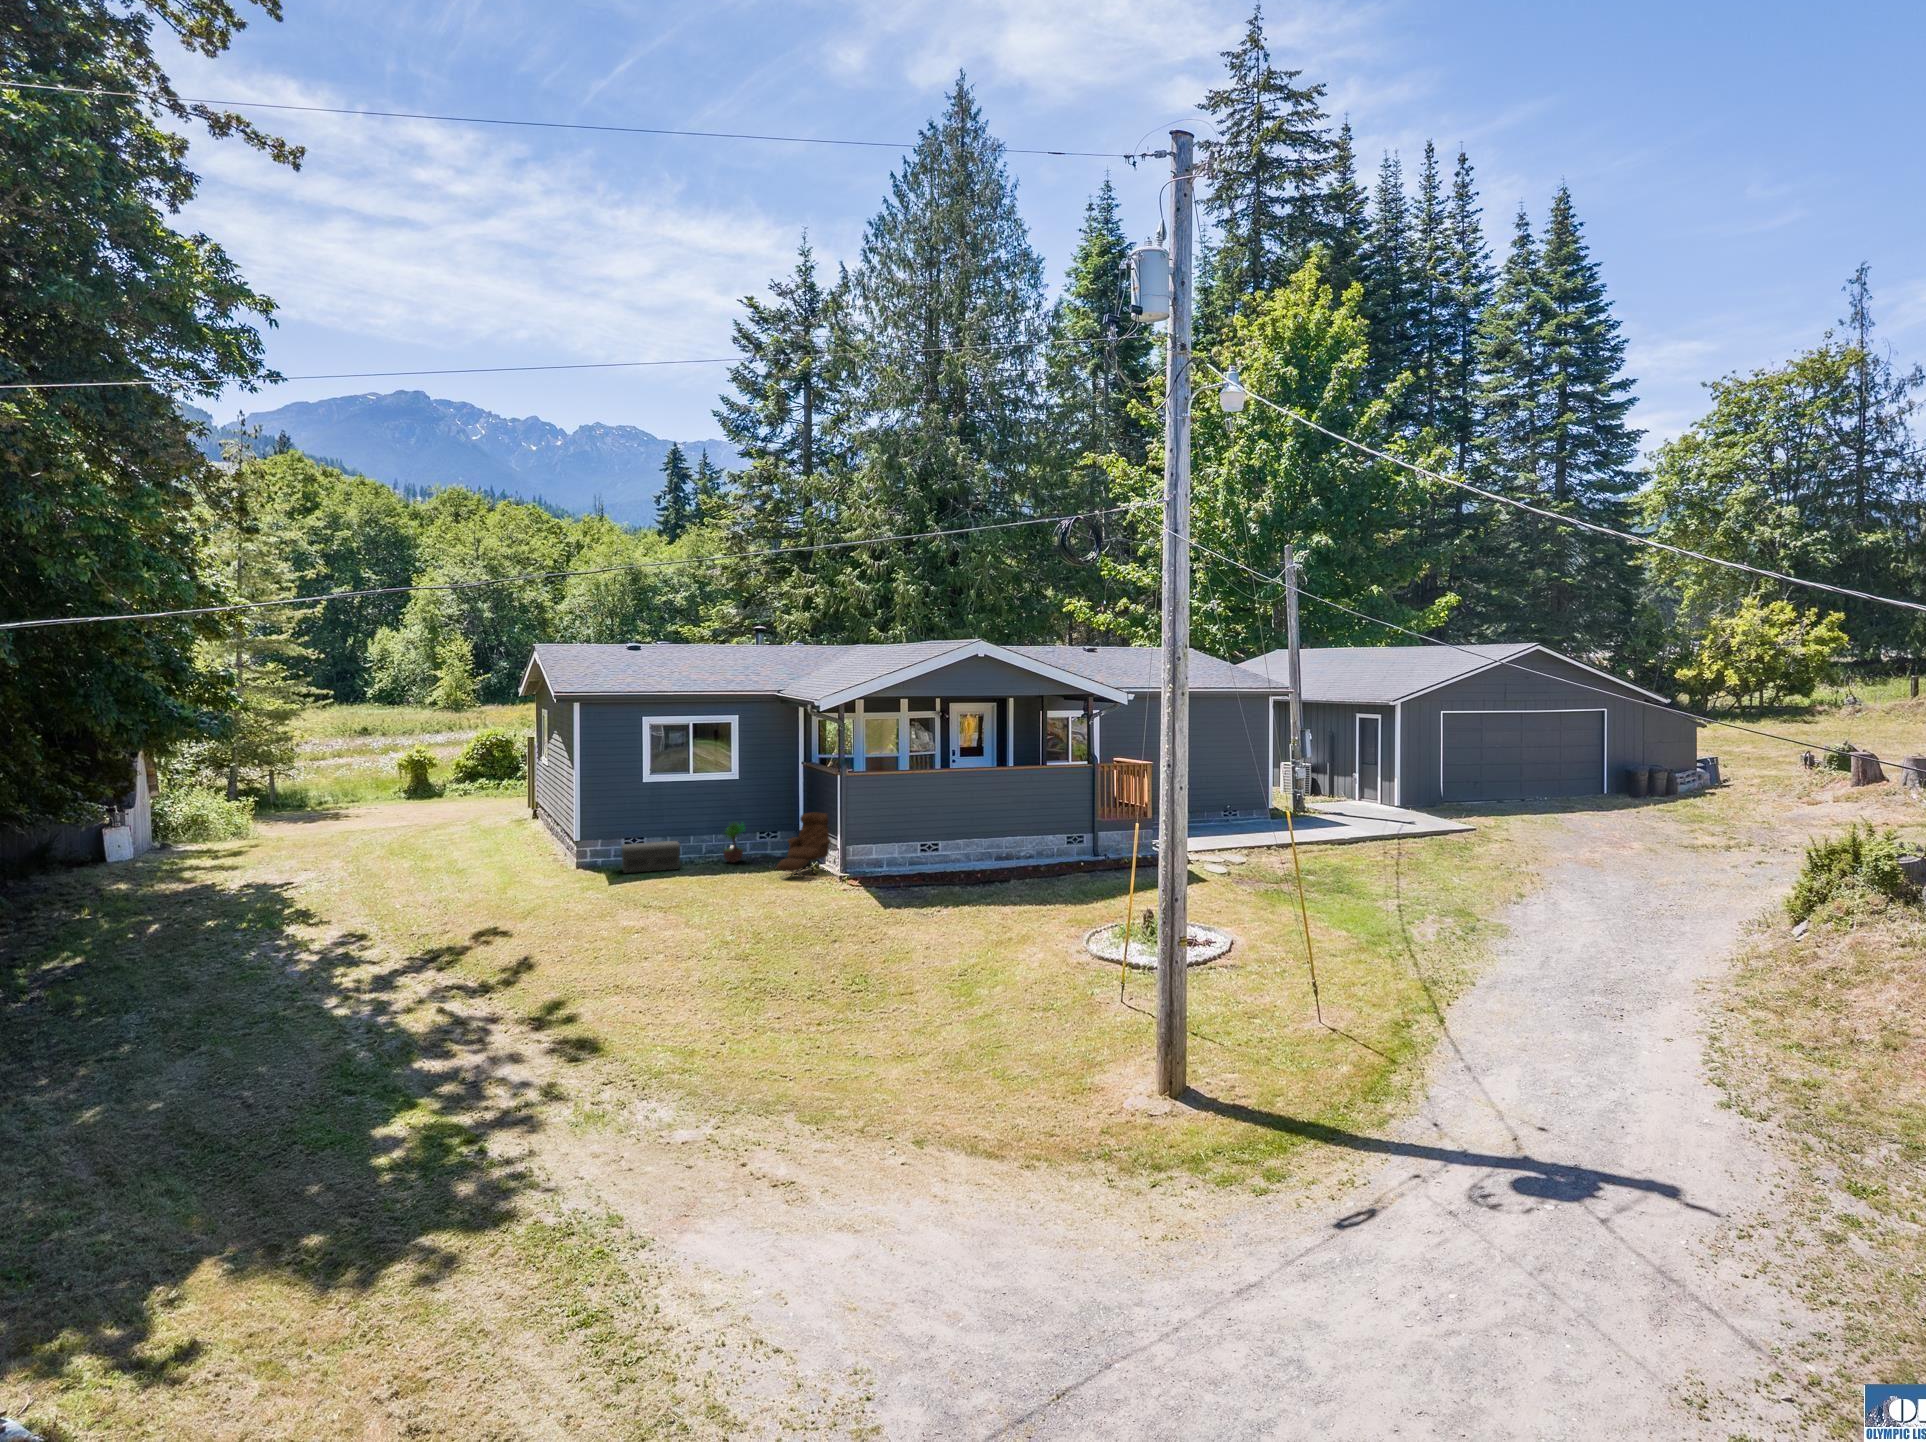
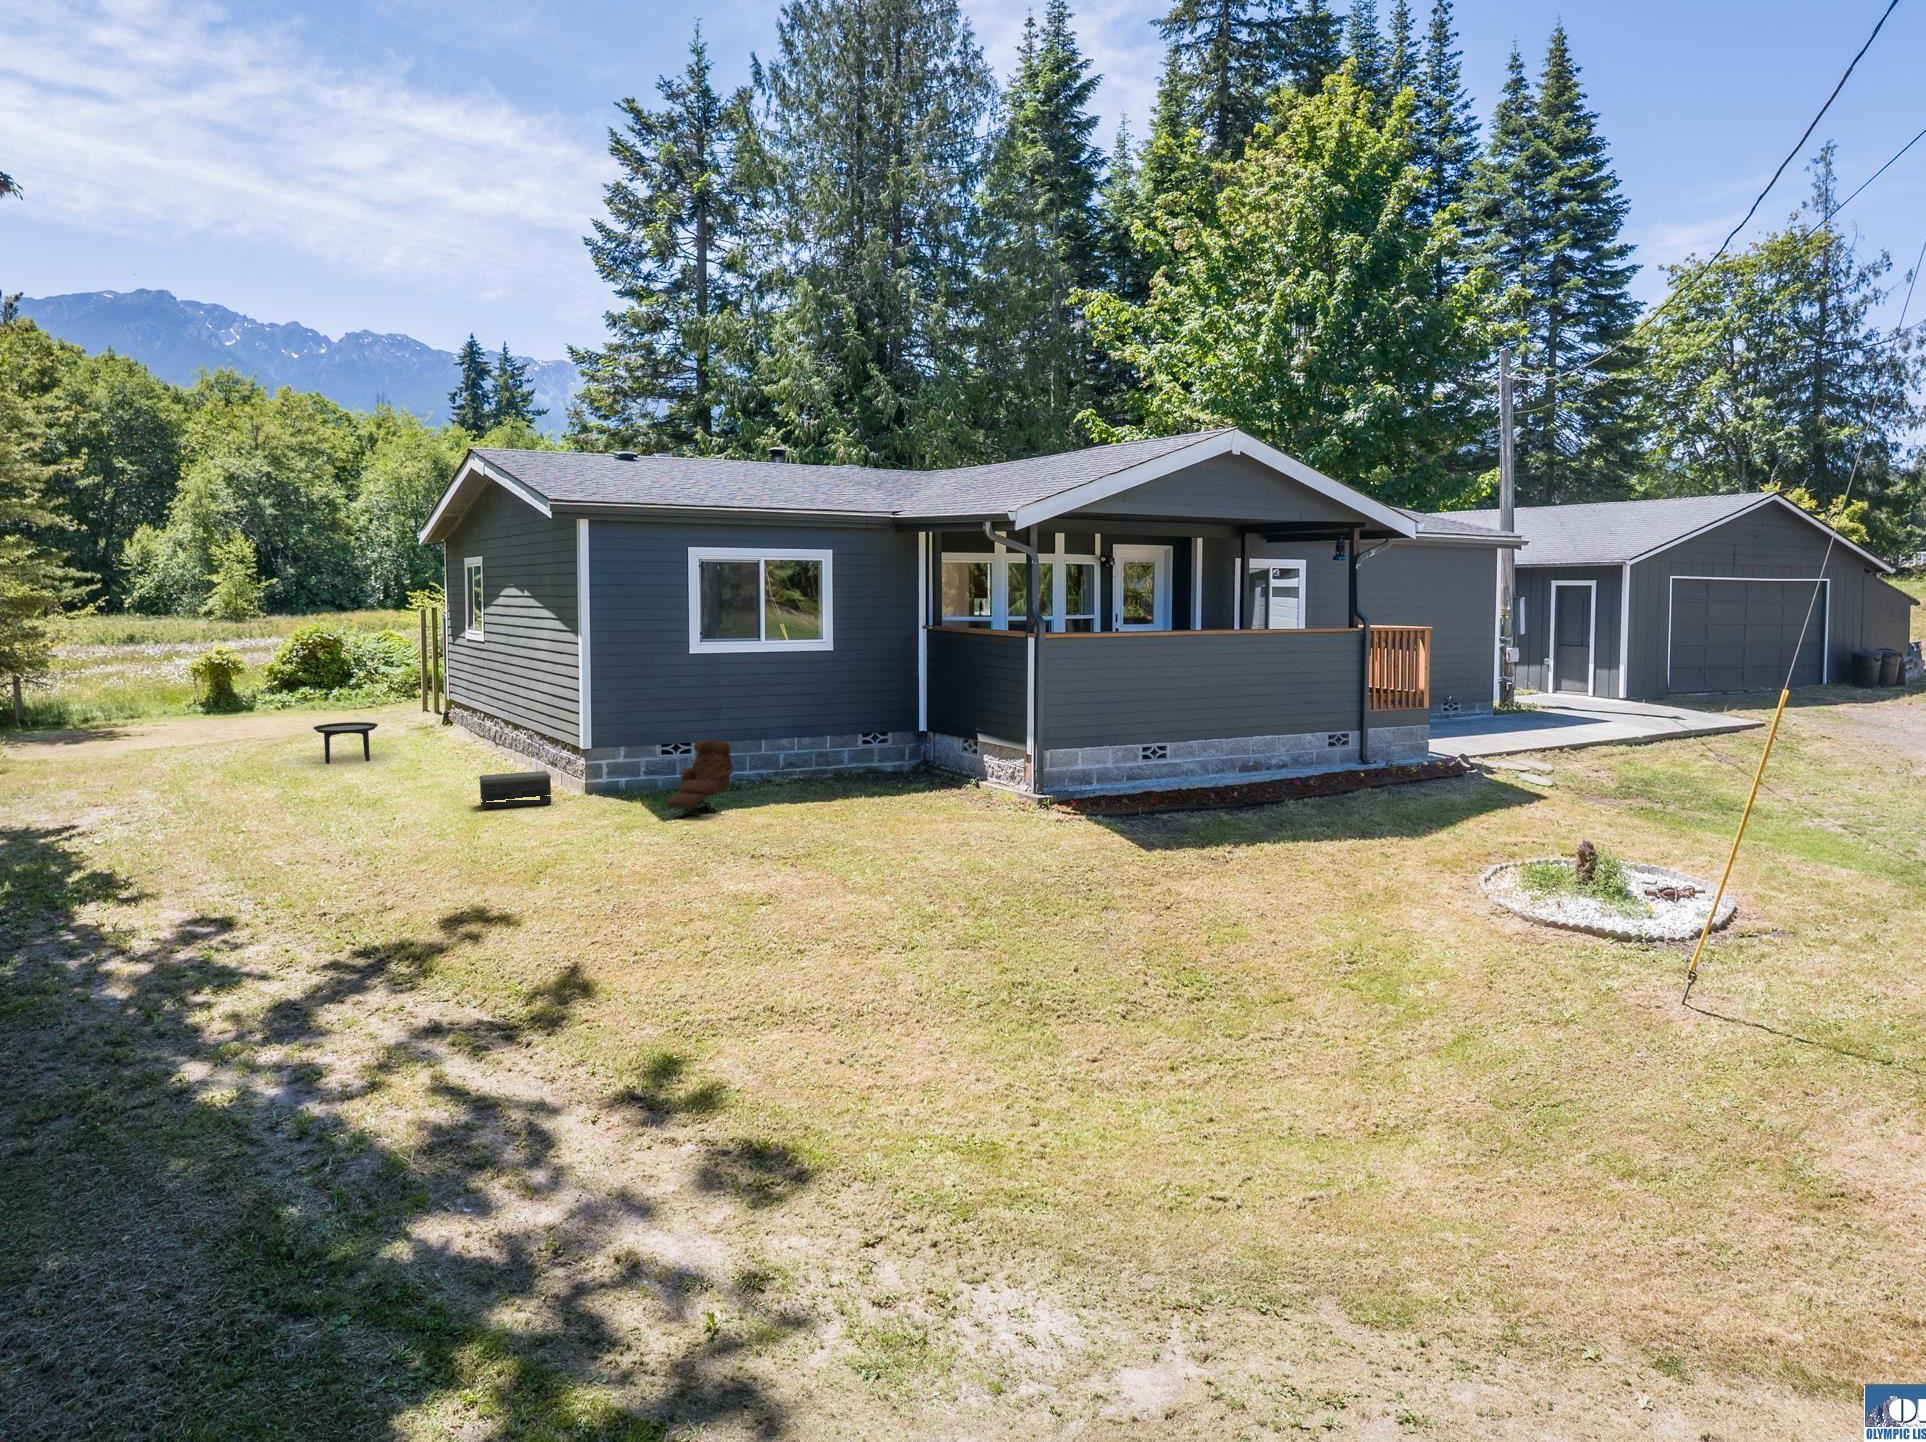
round table: none [489,803,542,837] -> present [313,722,378,764]
potted tree: present [723,823,744,863] -> none [599,746,630,797]

